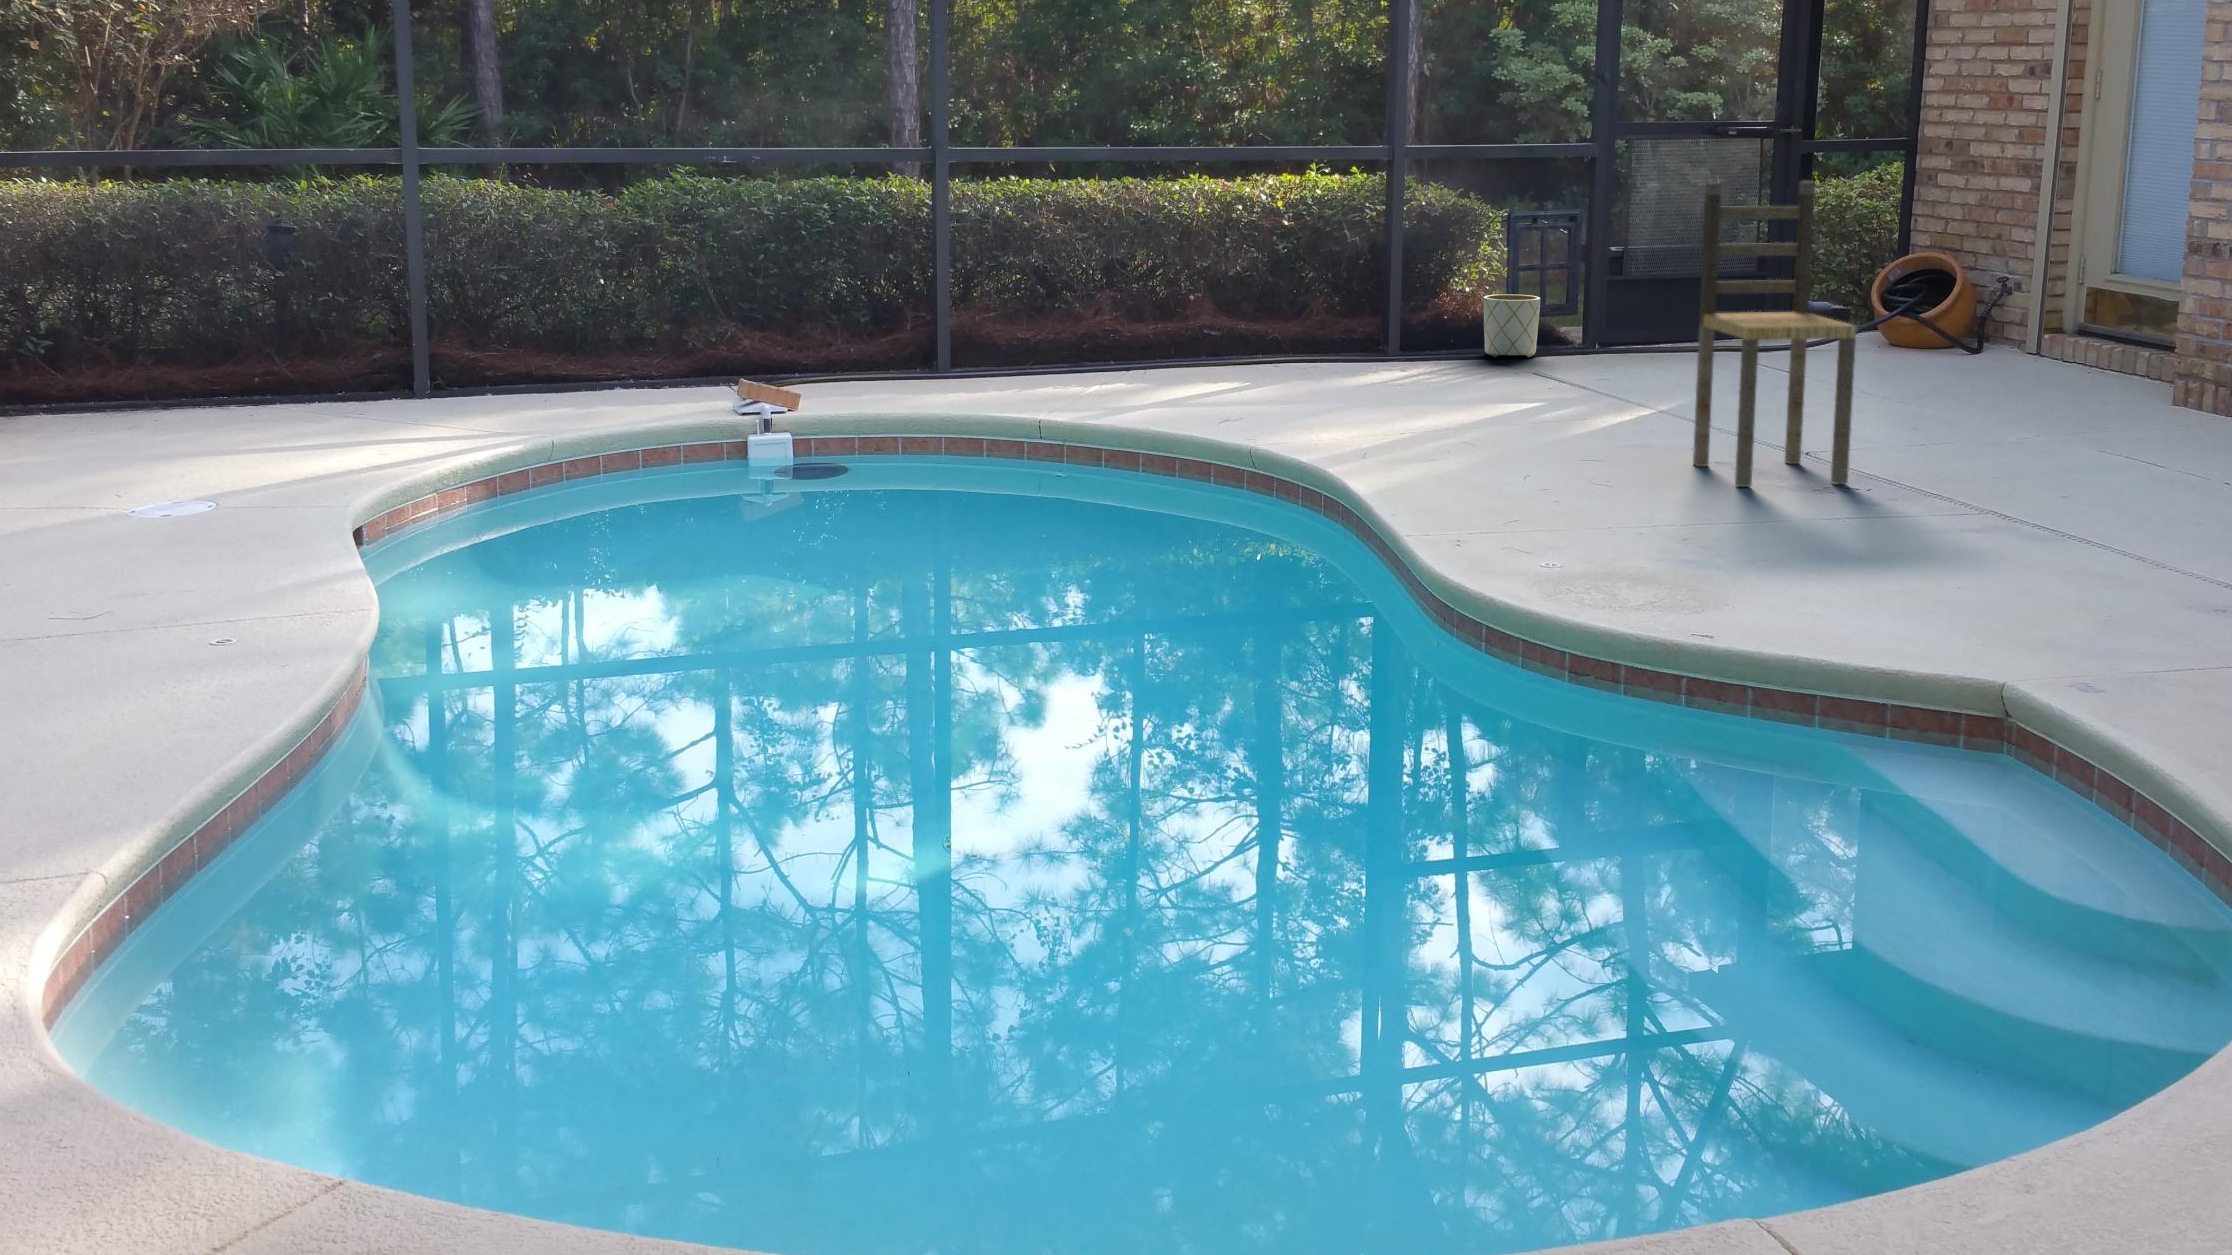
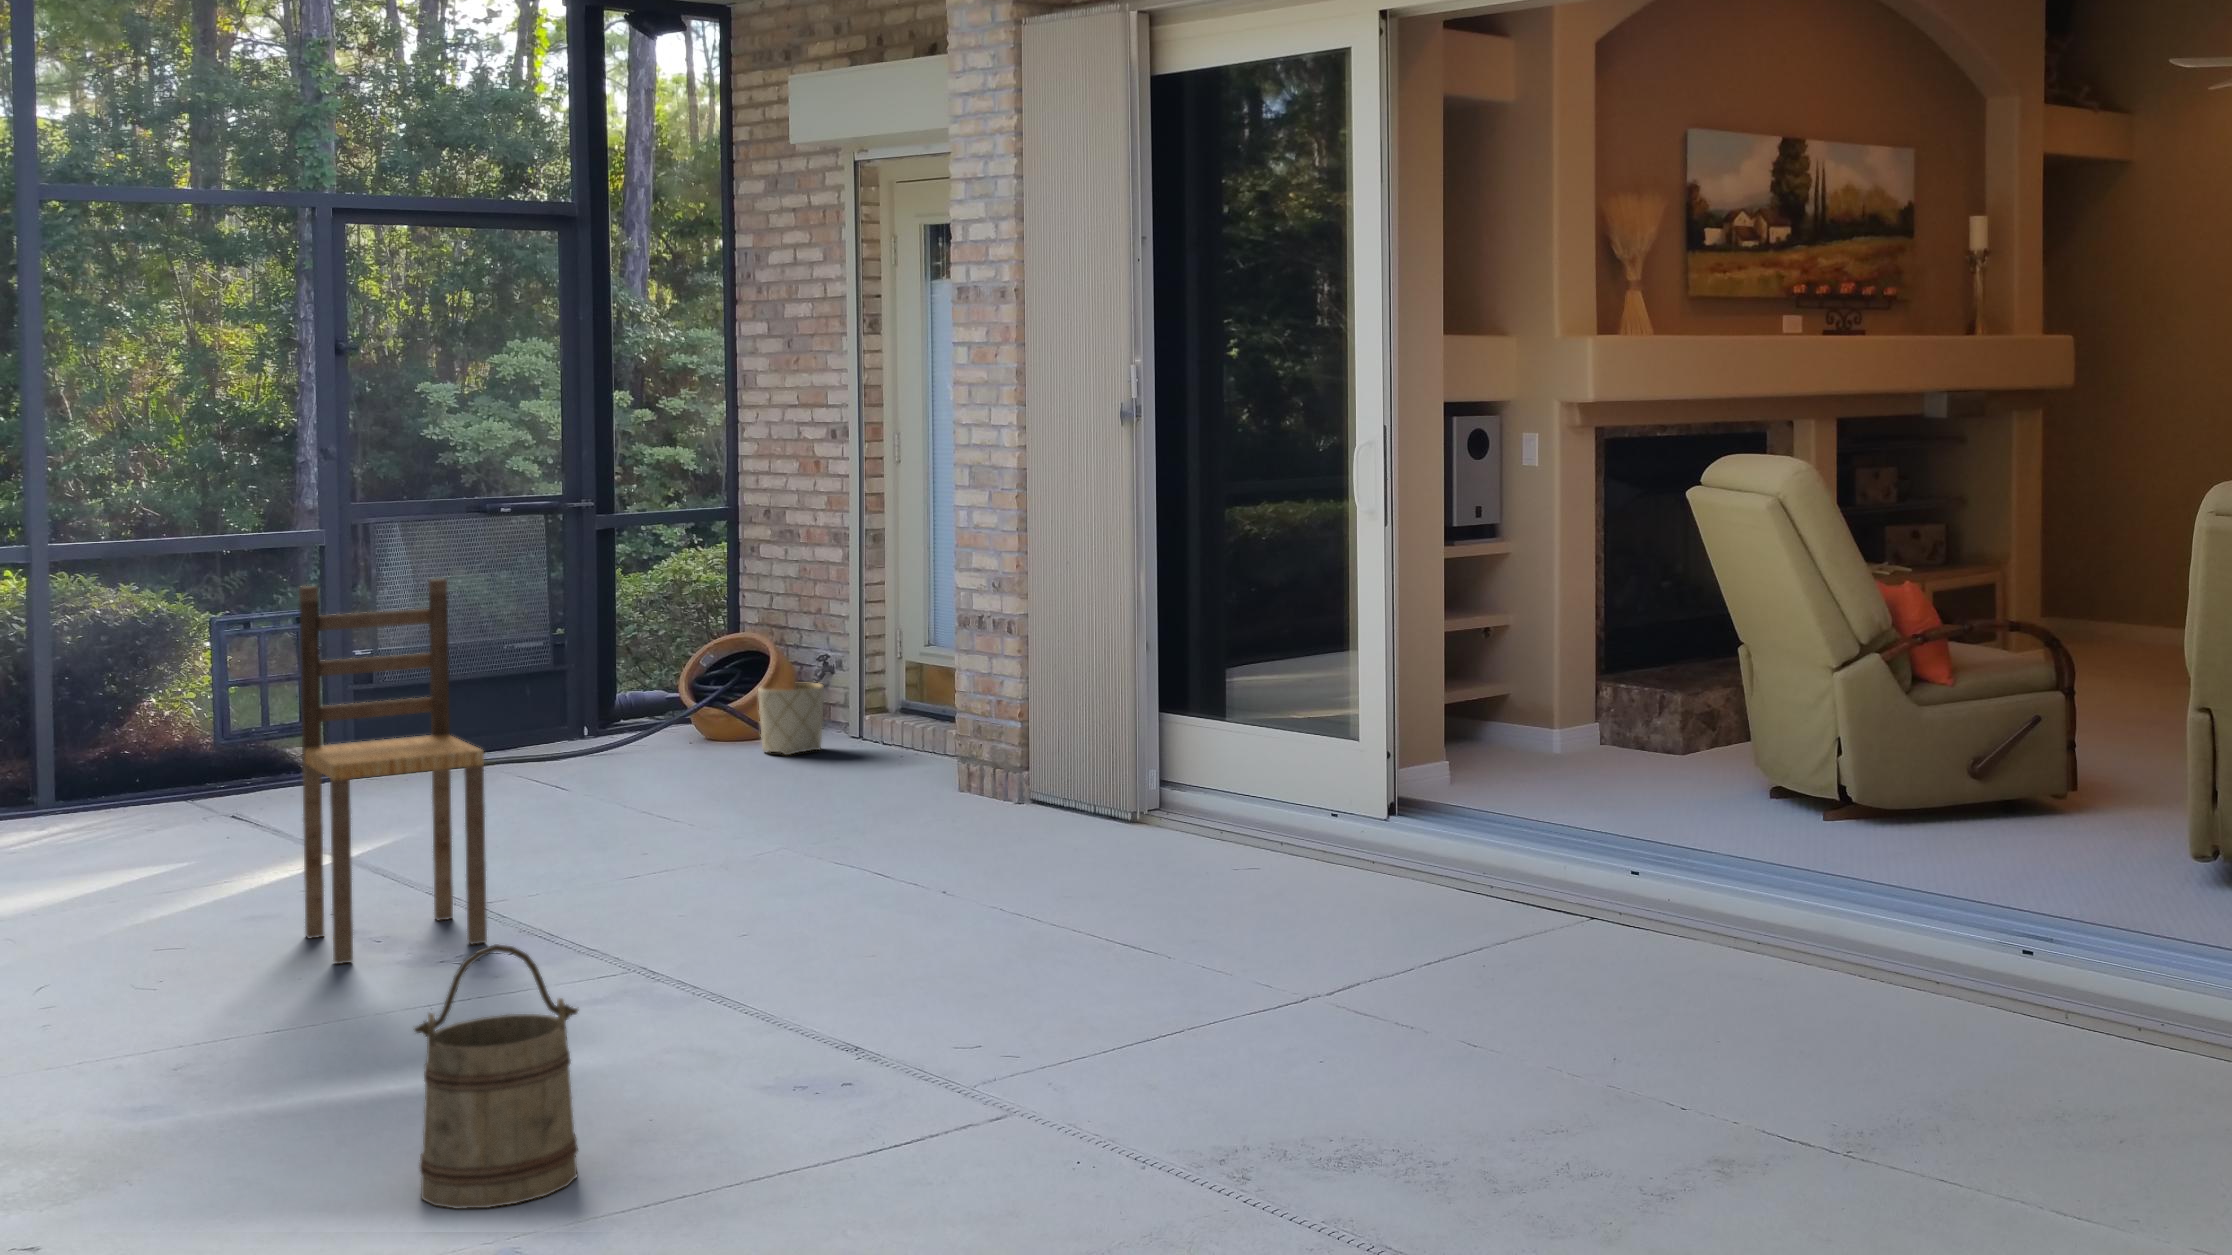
planter: present [1483,294,1540,358] -> present [758,683,824,755]
bucket: none [1971,468,2106,672] -> present [414,944,578,1209]

